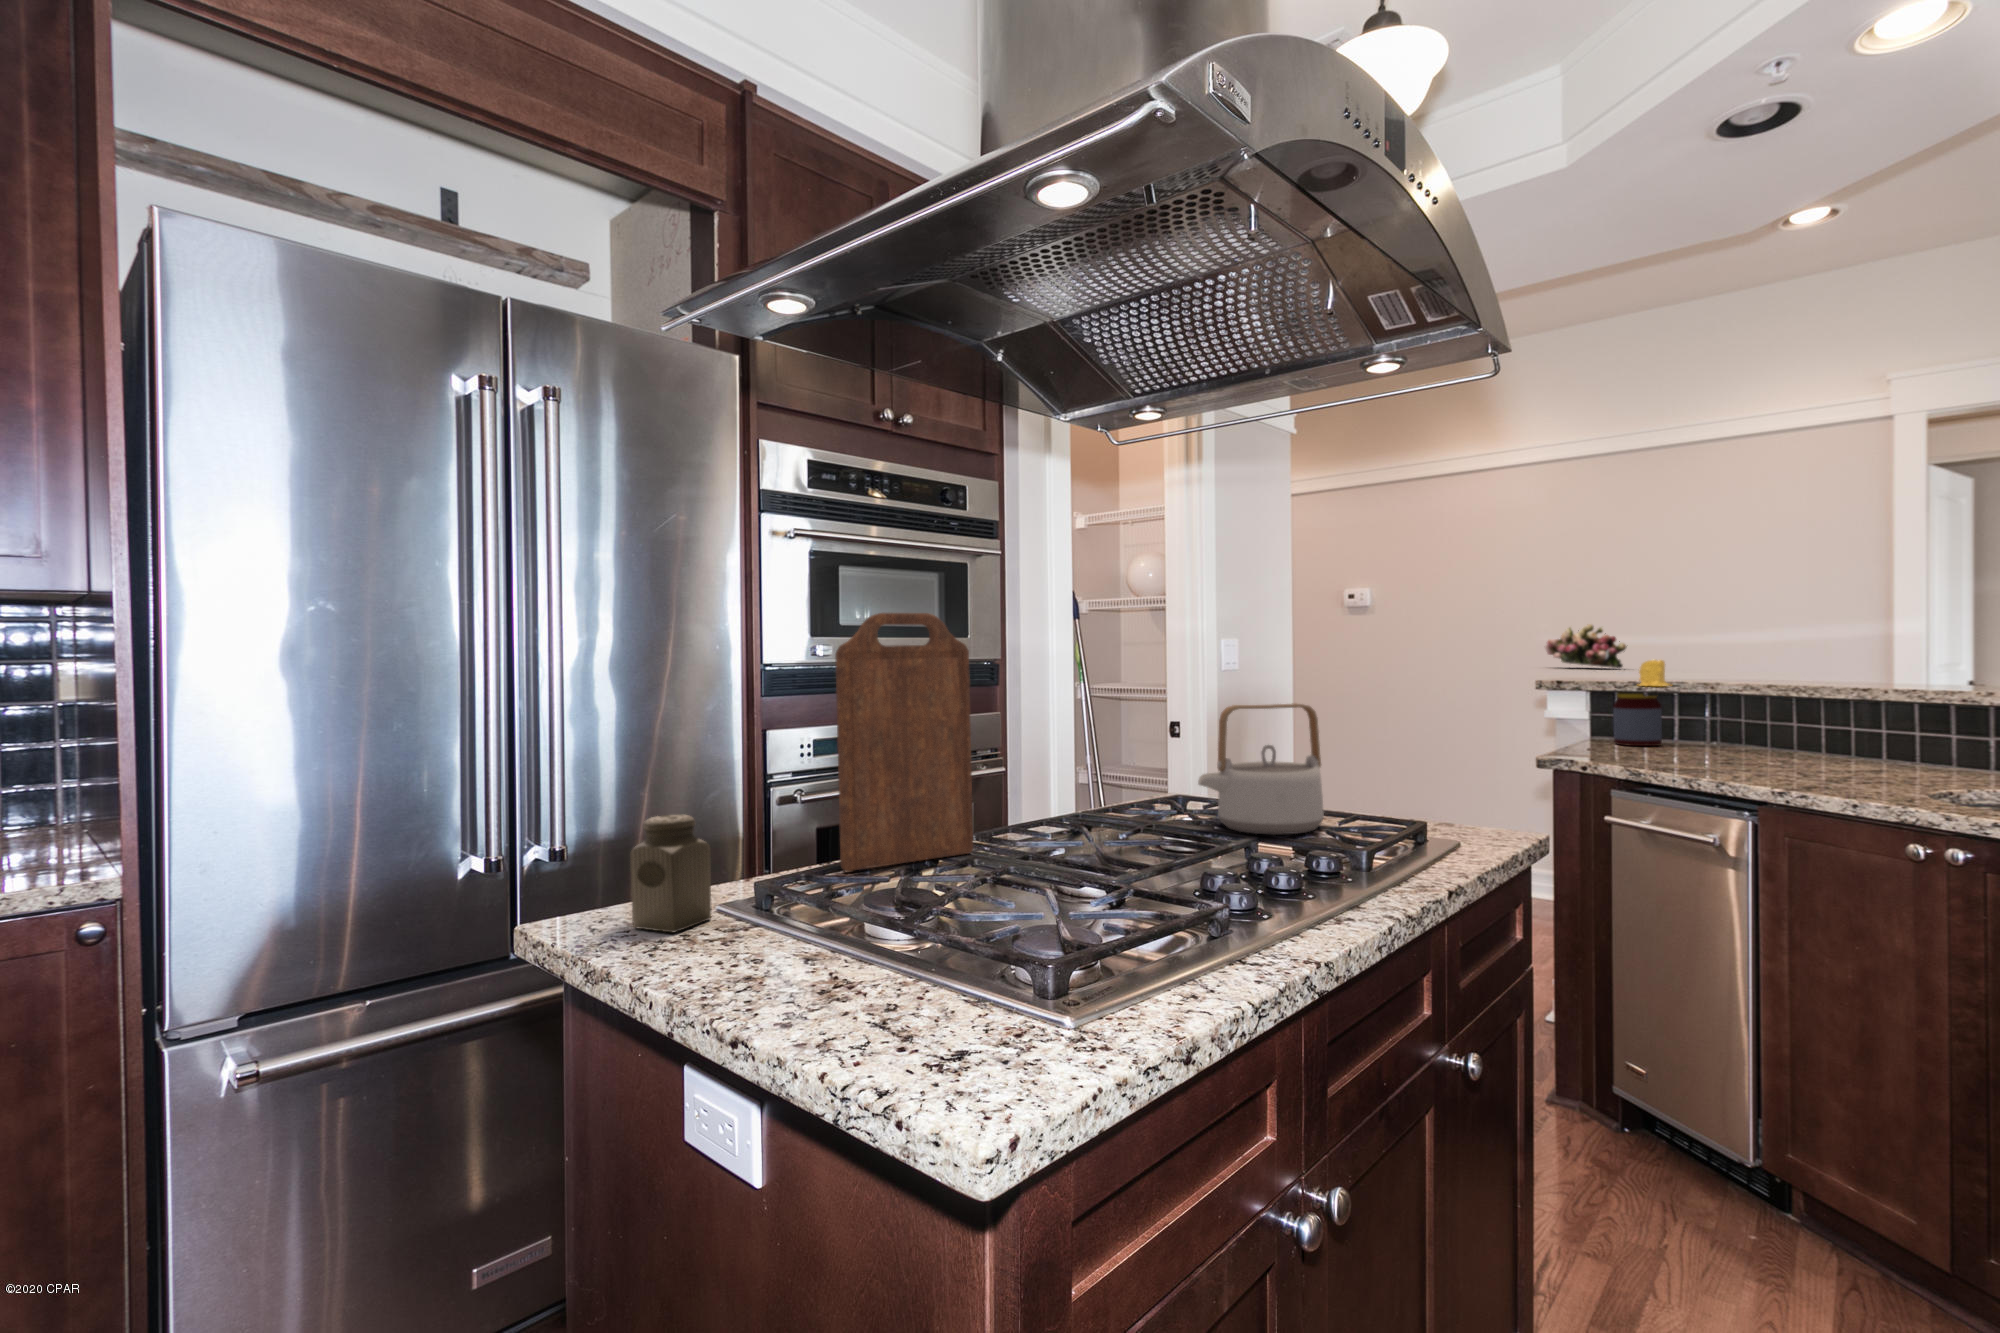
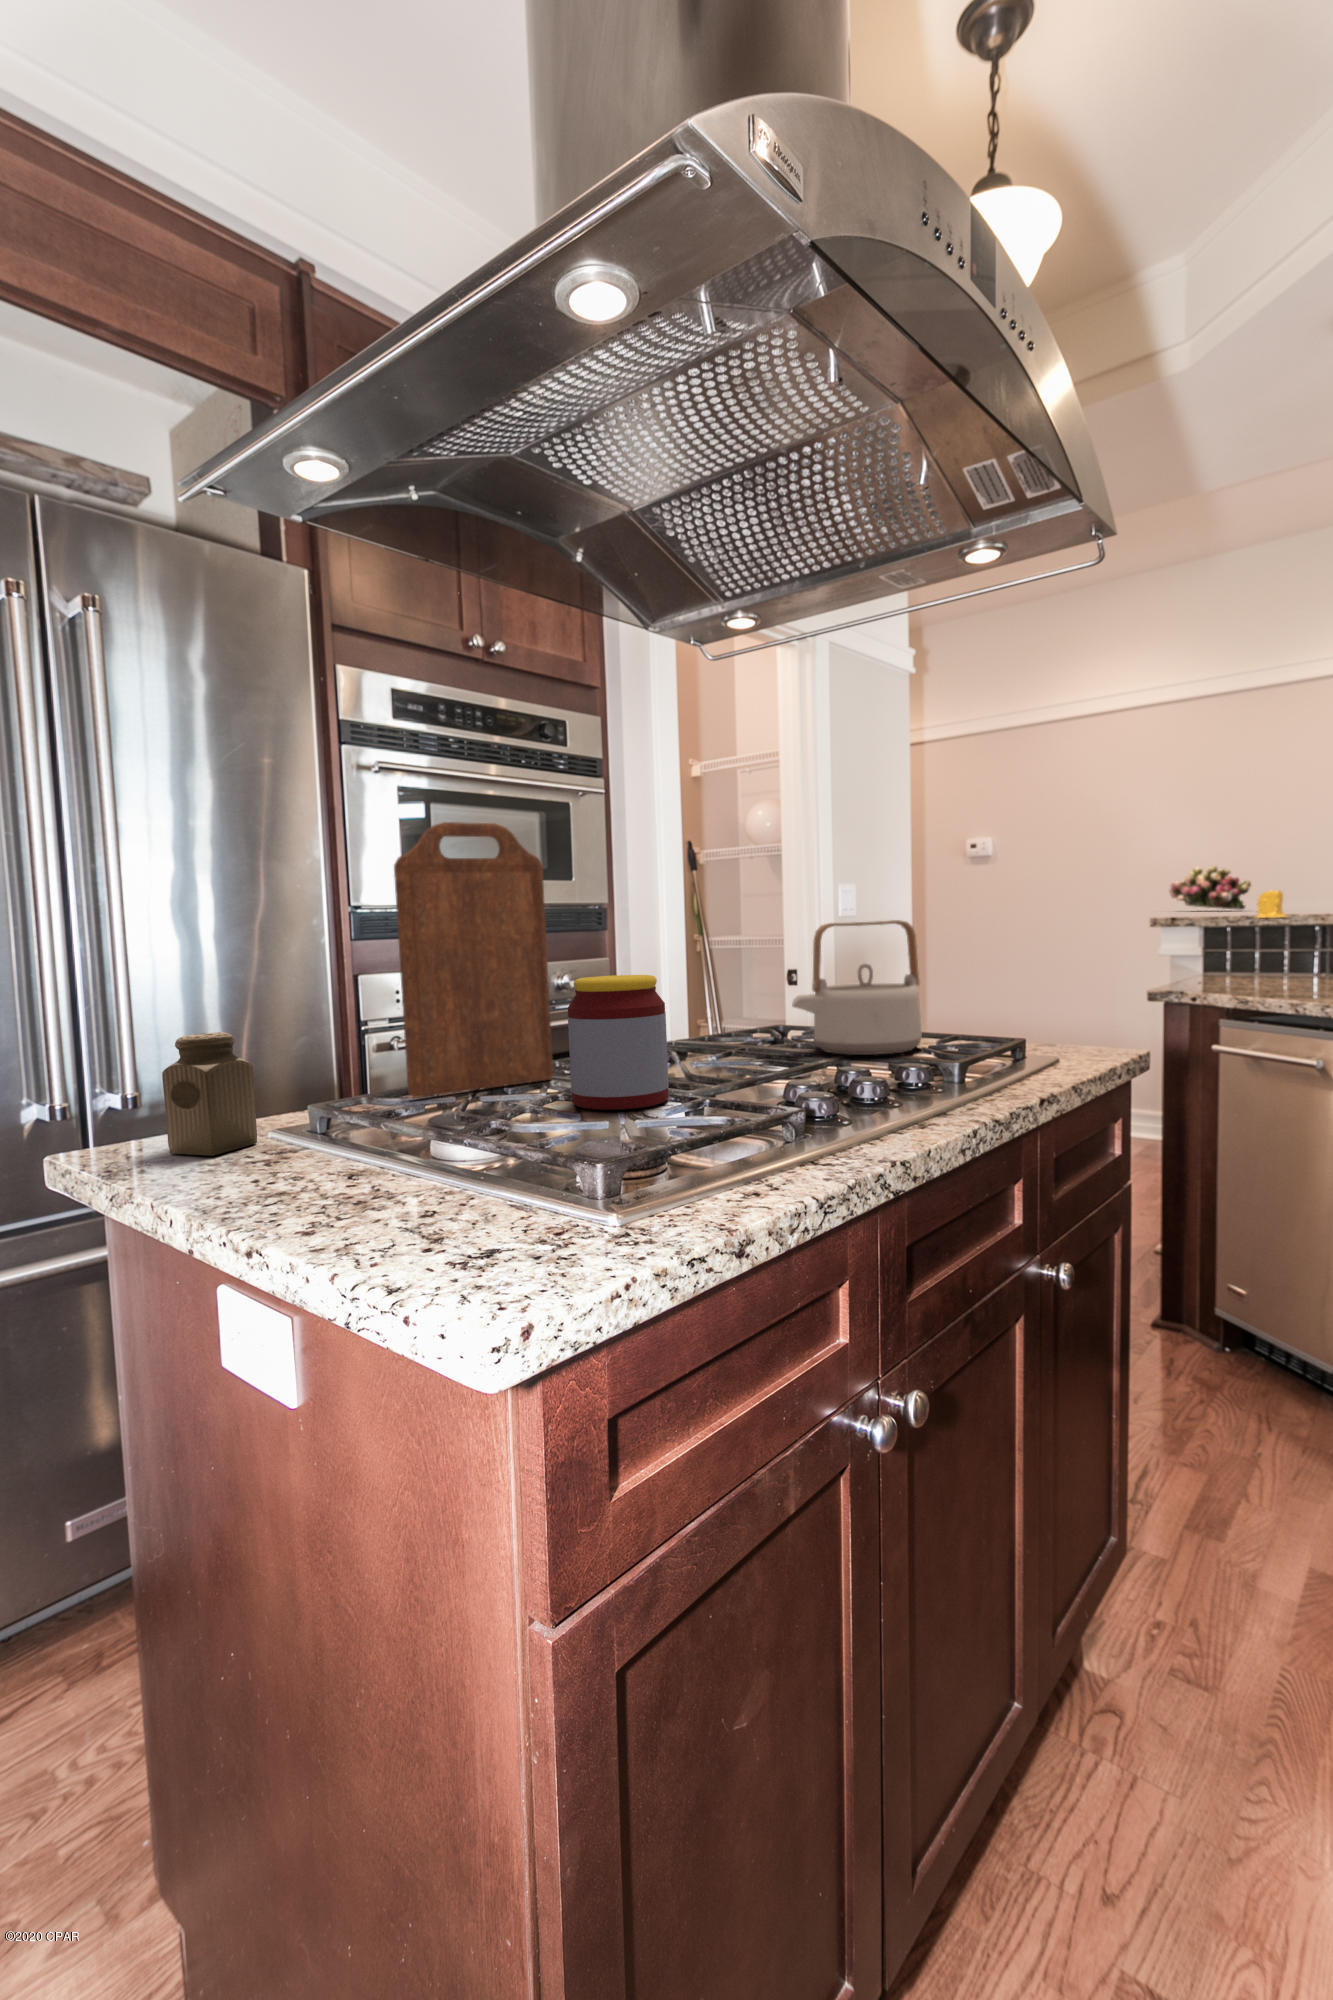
jar: present [1613,694,1662,746] -> present [568,975,669,1110]

